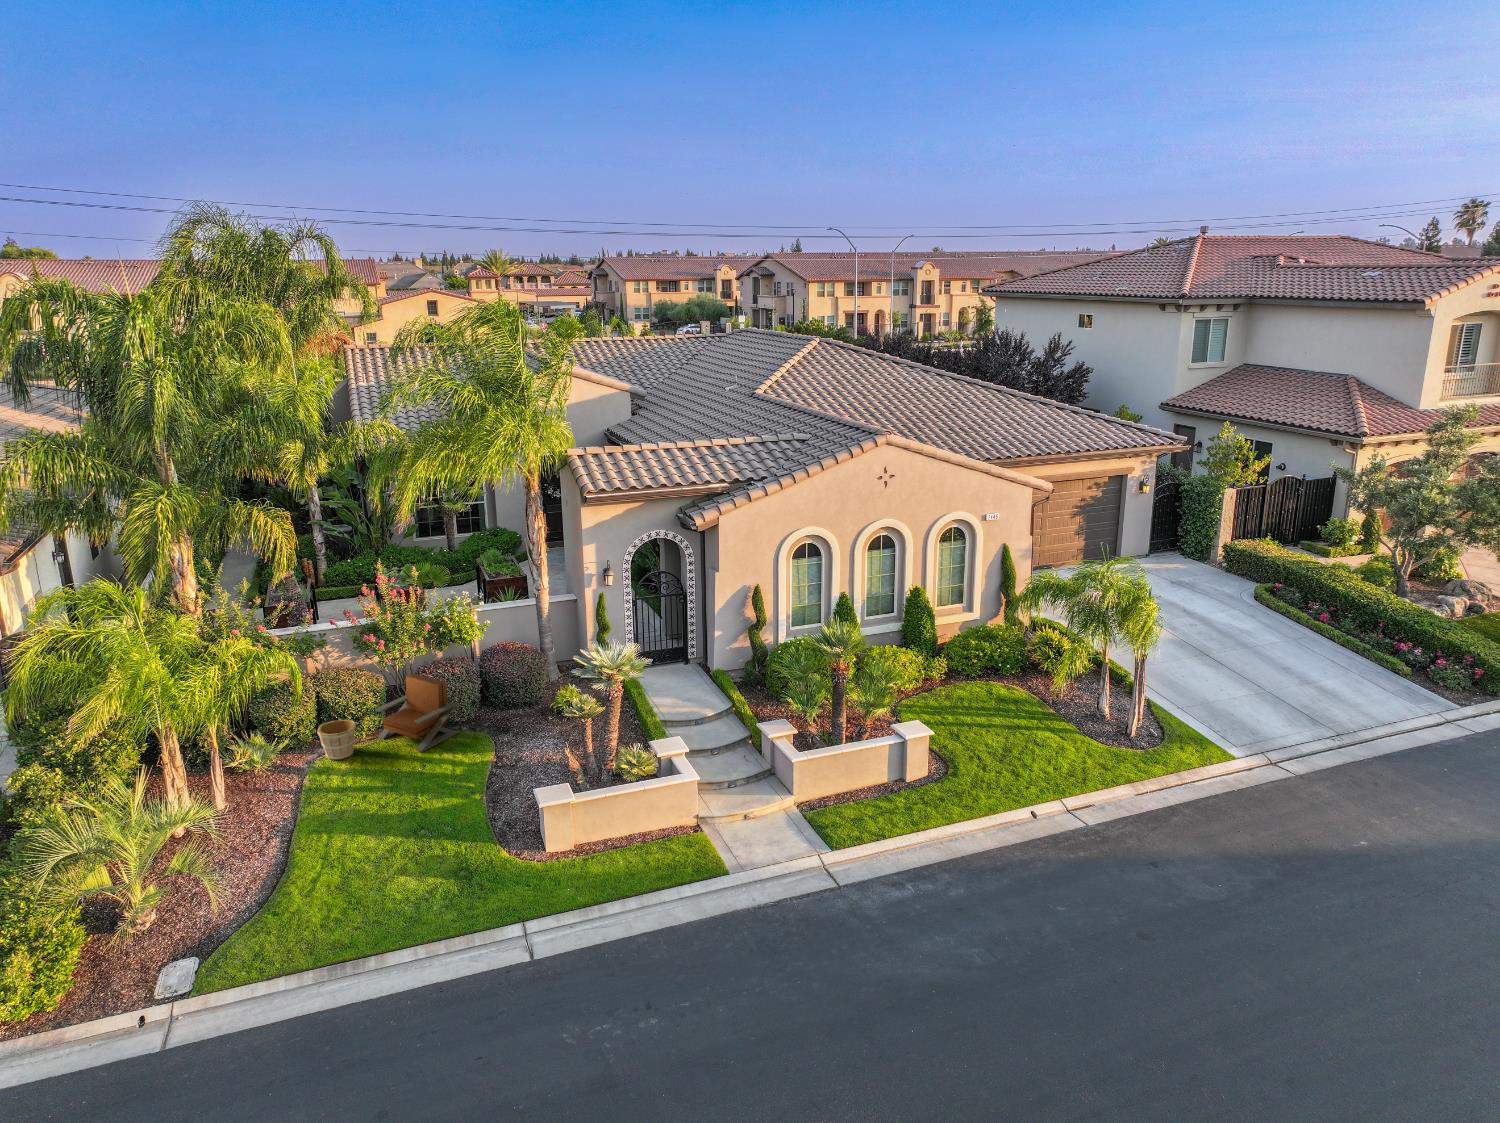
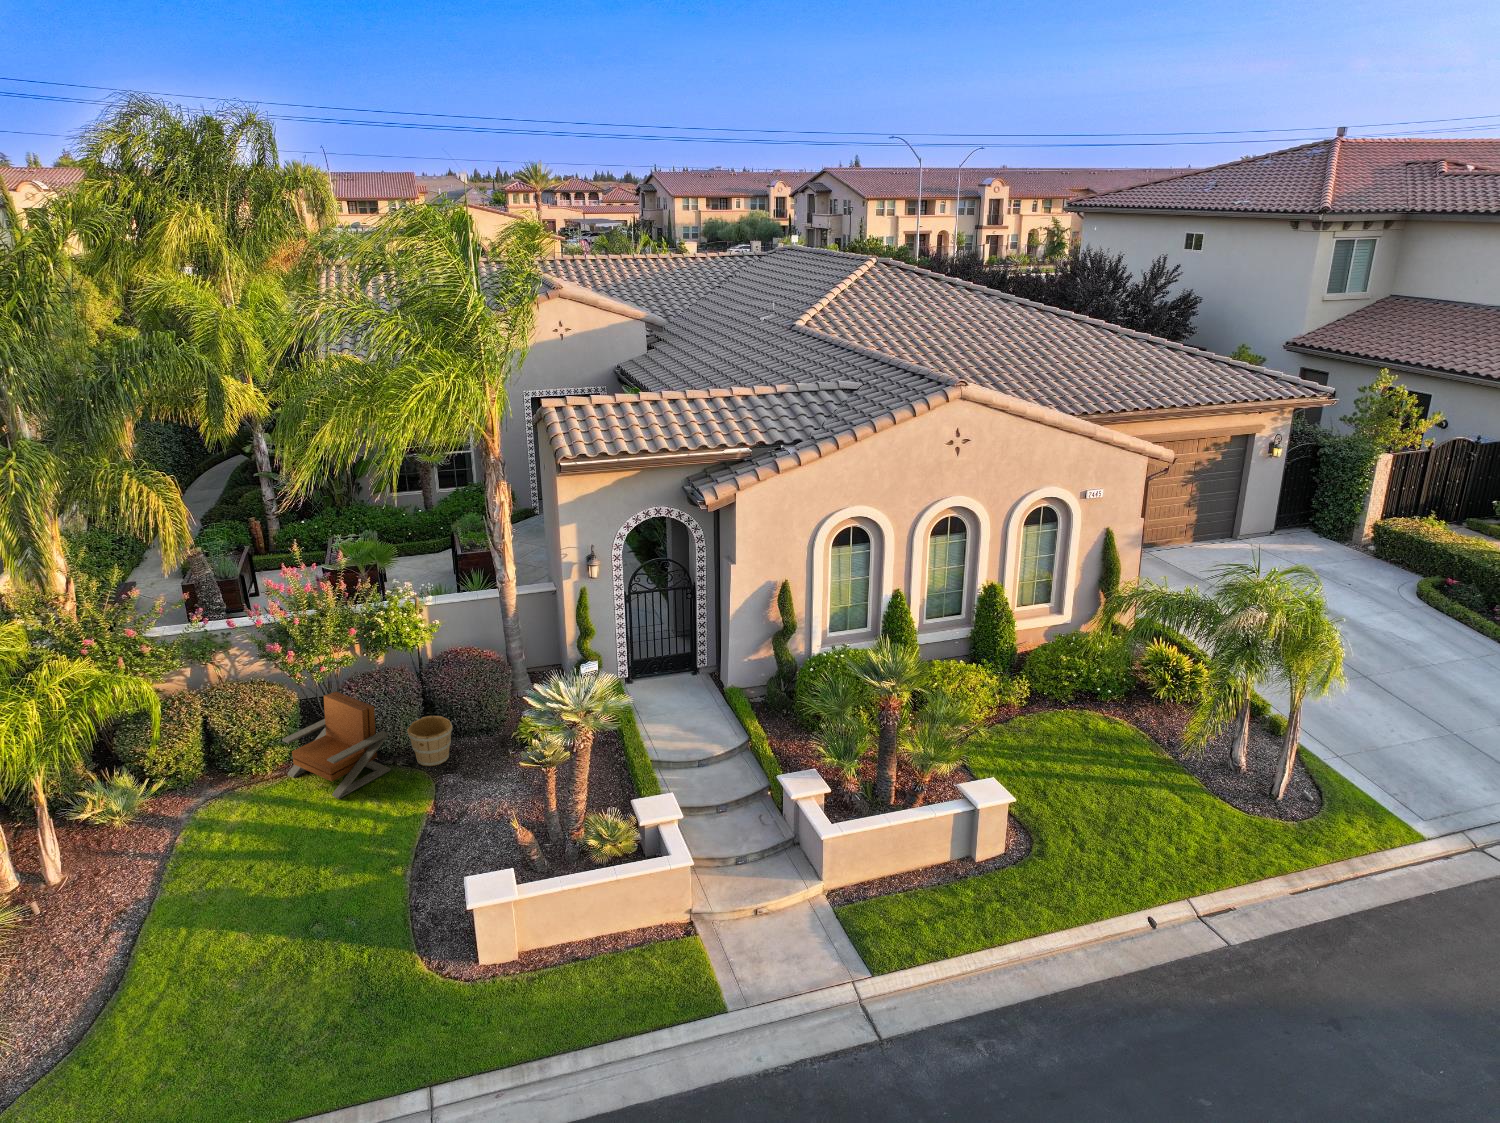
wooden bucket: present [317,720,356,760] -> present [407,716,453,766]

